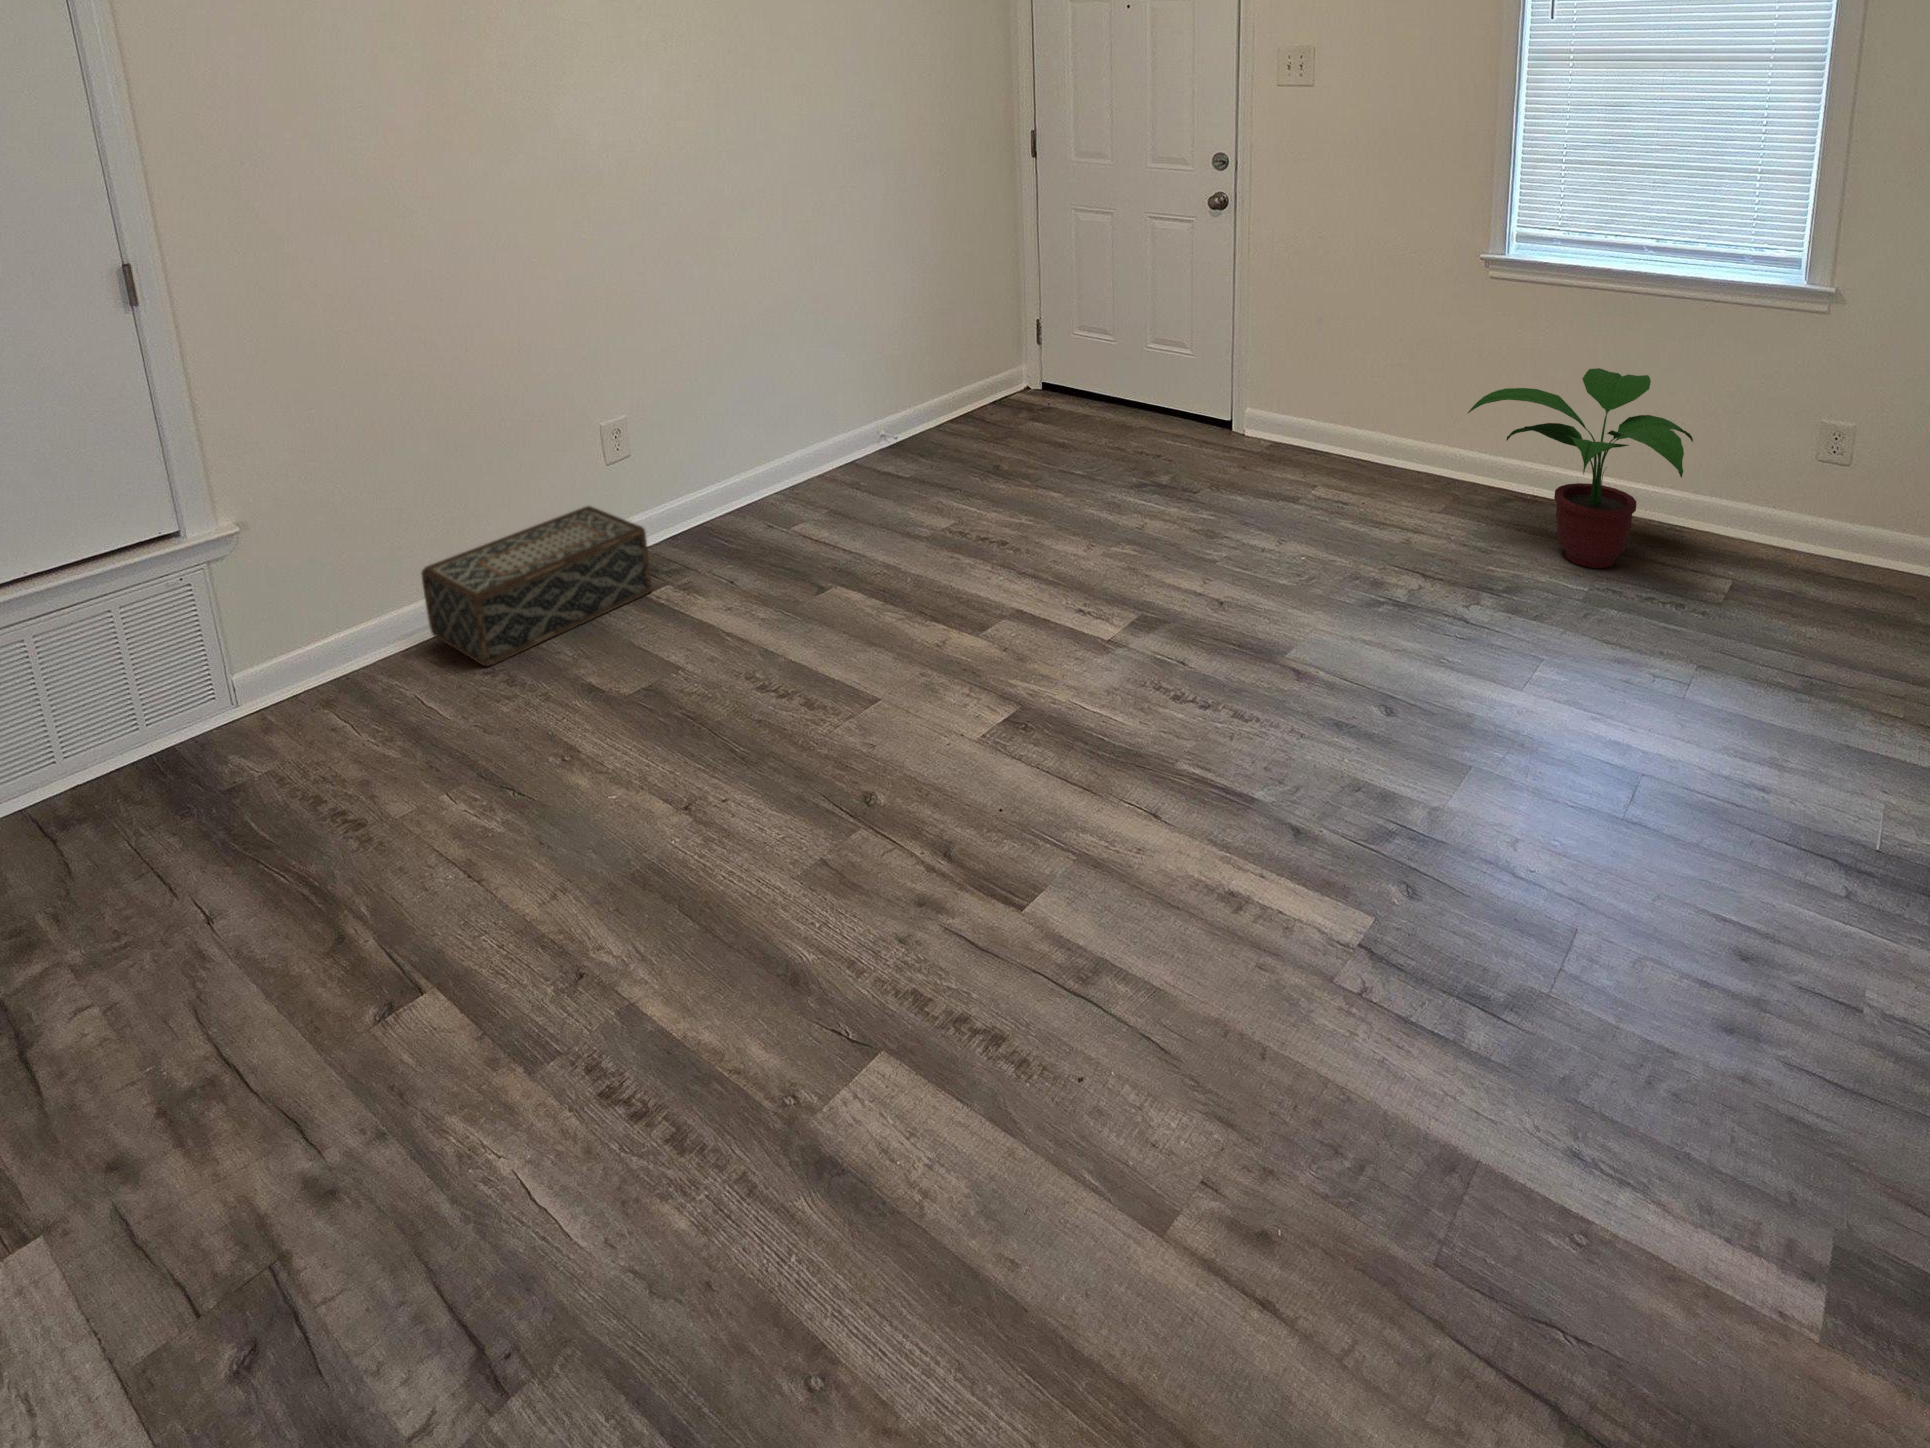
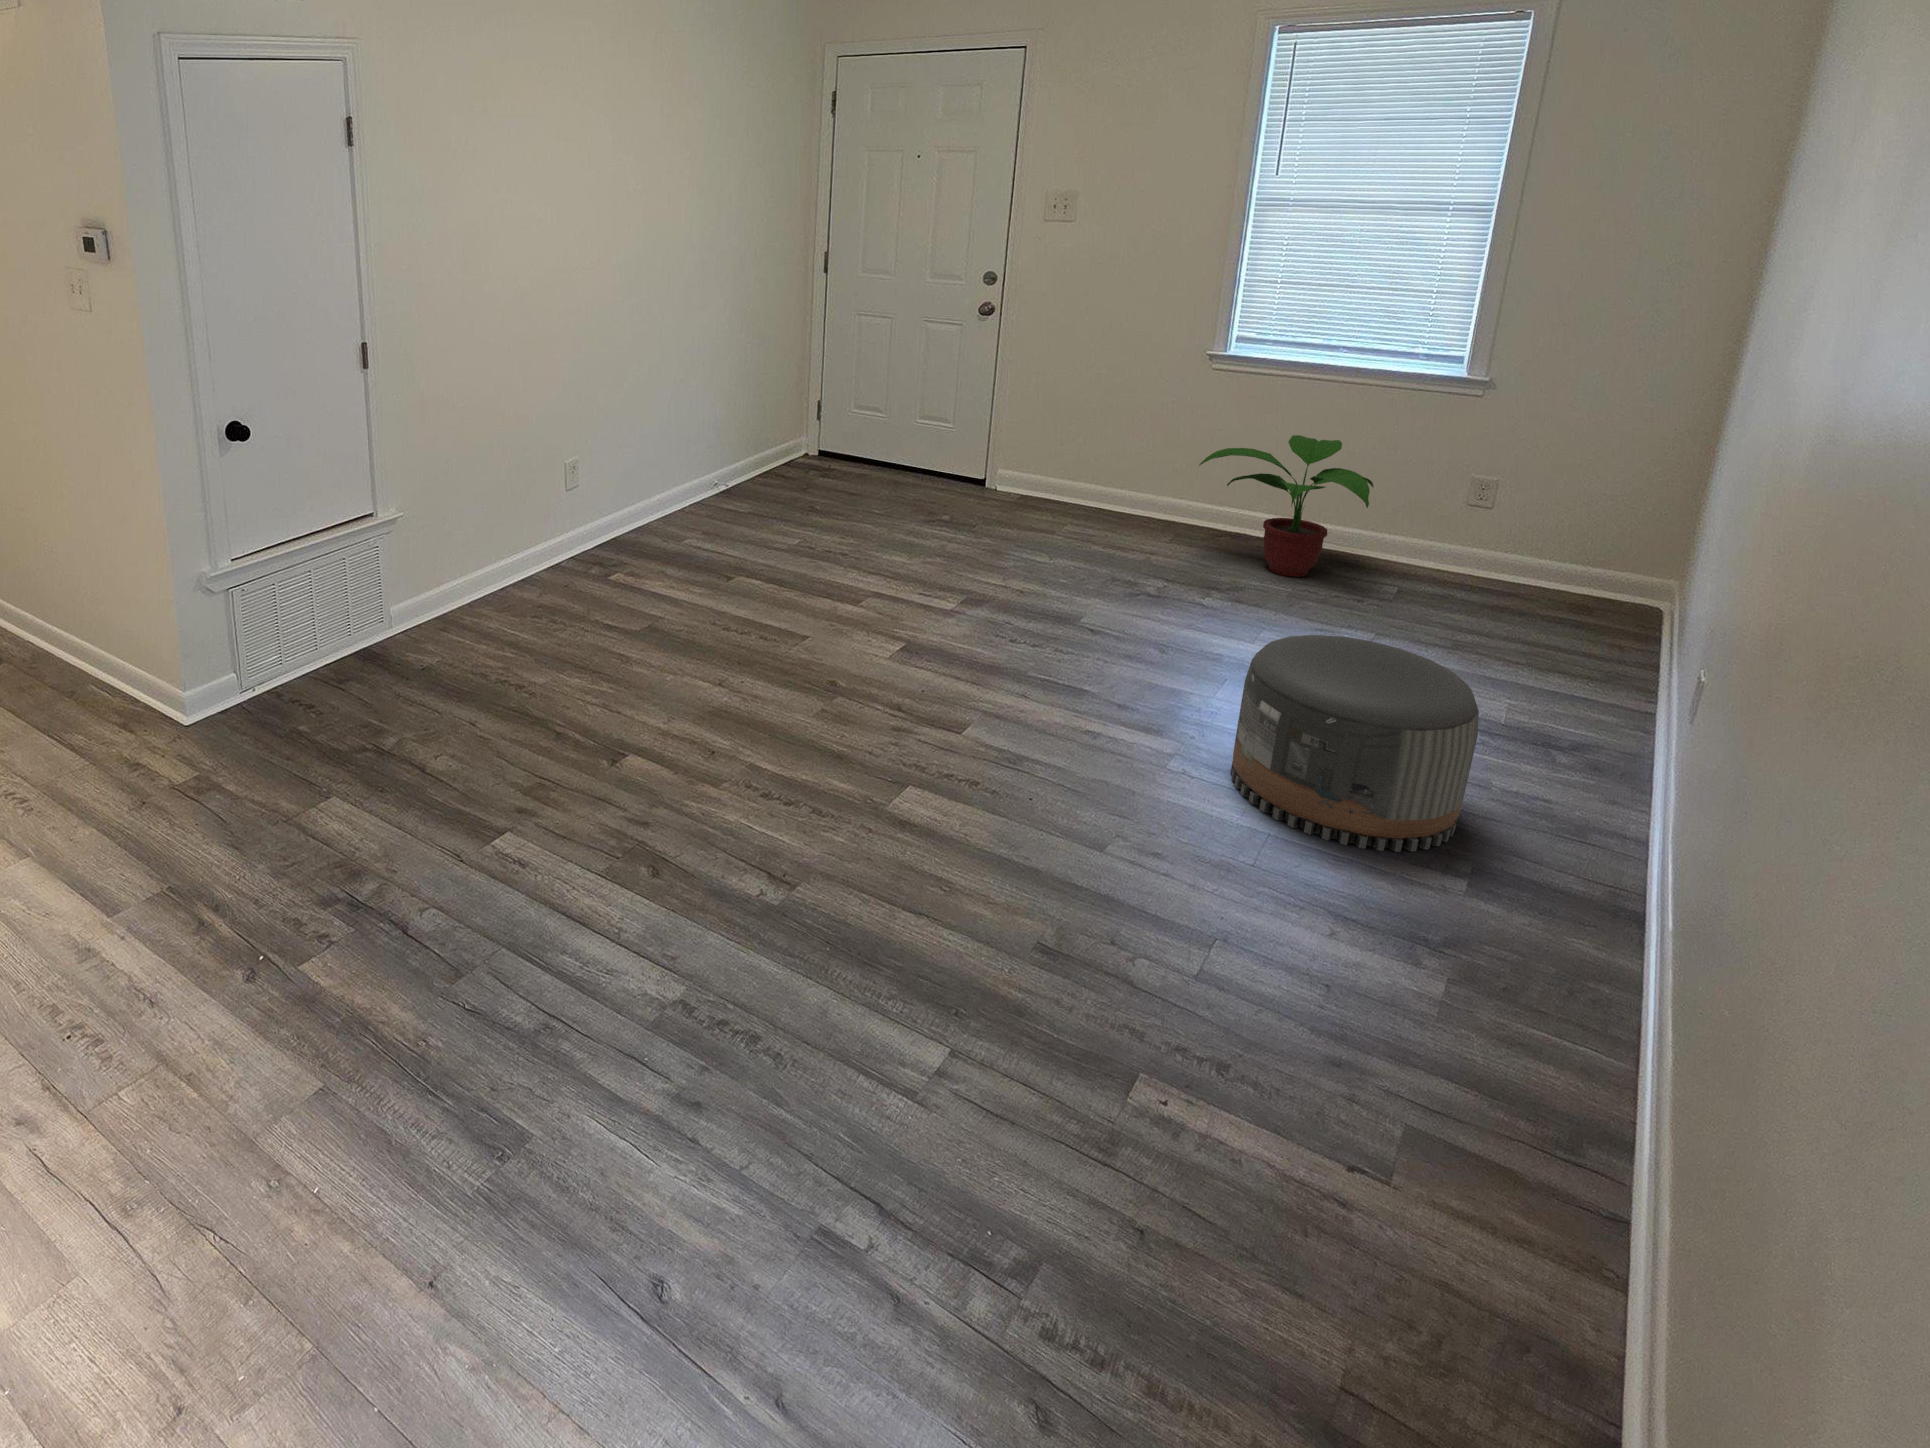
woven basket: present [422,506,652,666] -> none [481,518,613,612]
pouf: none [1443,744,1833,1203] -> present [1231,635,1479,852]

